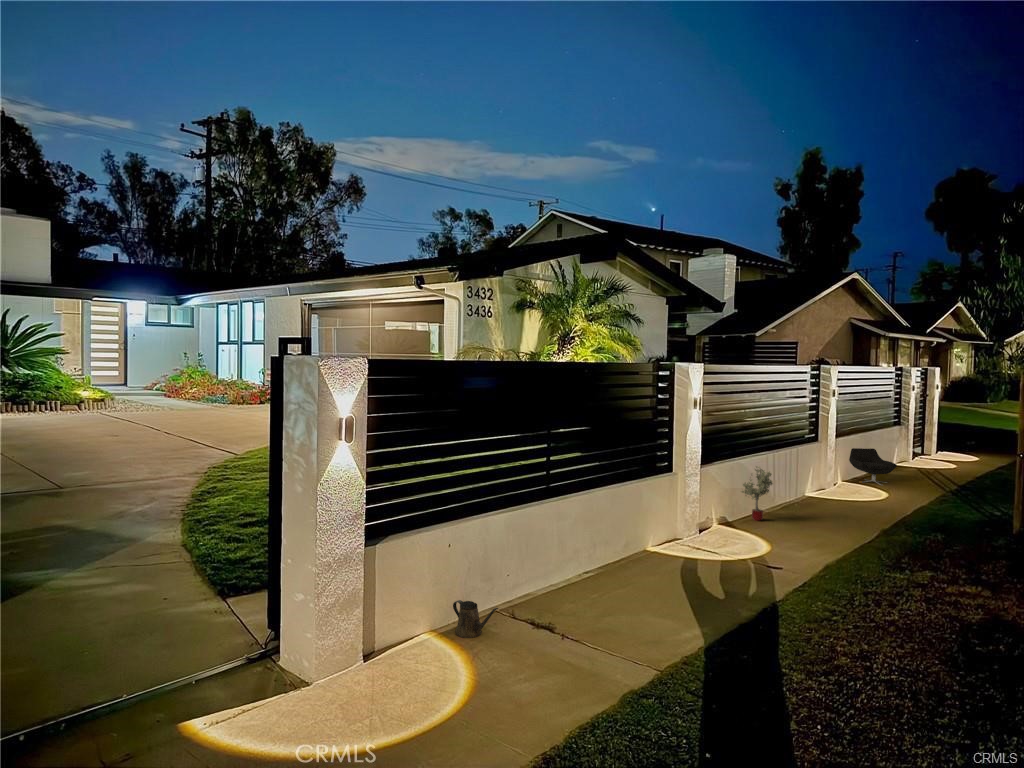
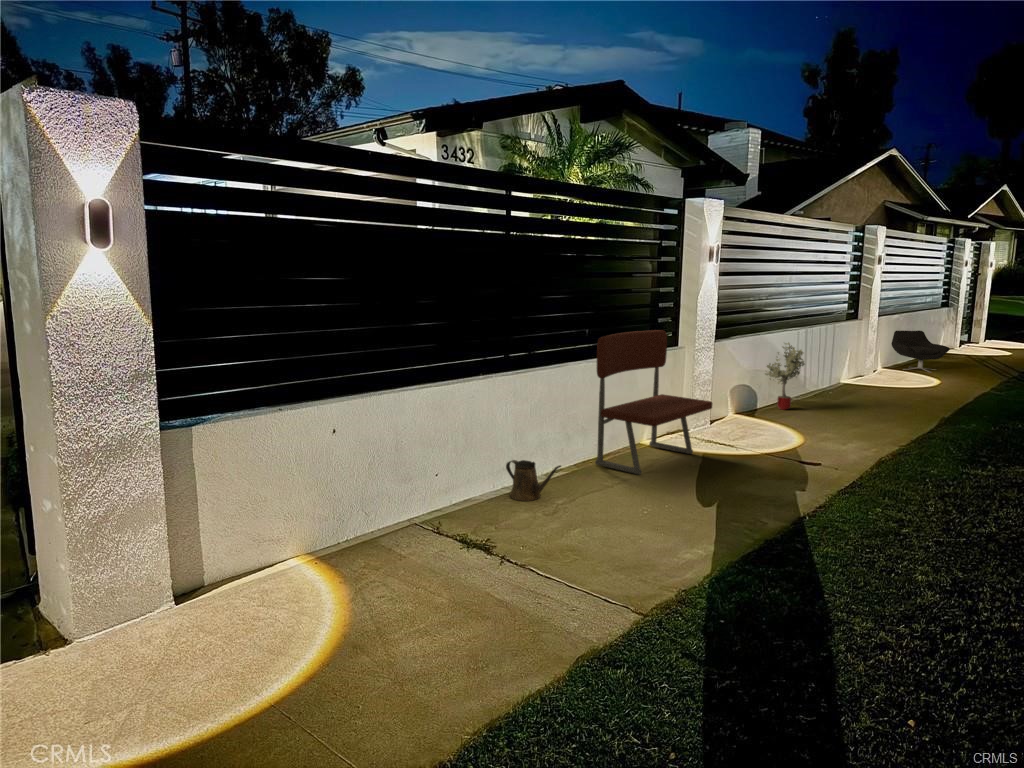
bench: none [614,463,701,576] -> present [595,330,712,475]
watering can: present [453,600,498,638] -> present [506,460,561,501]

